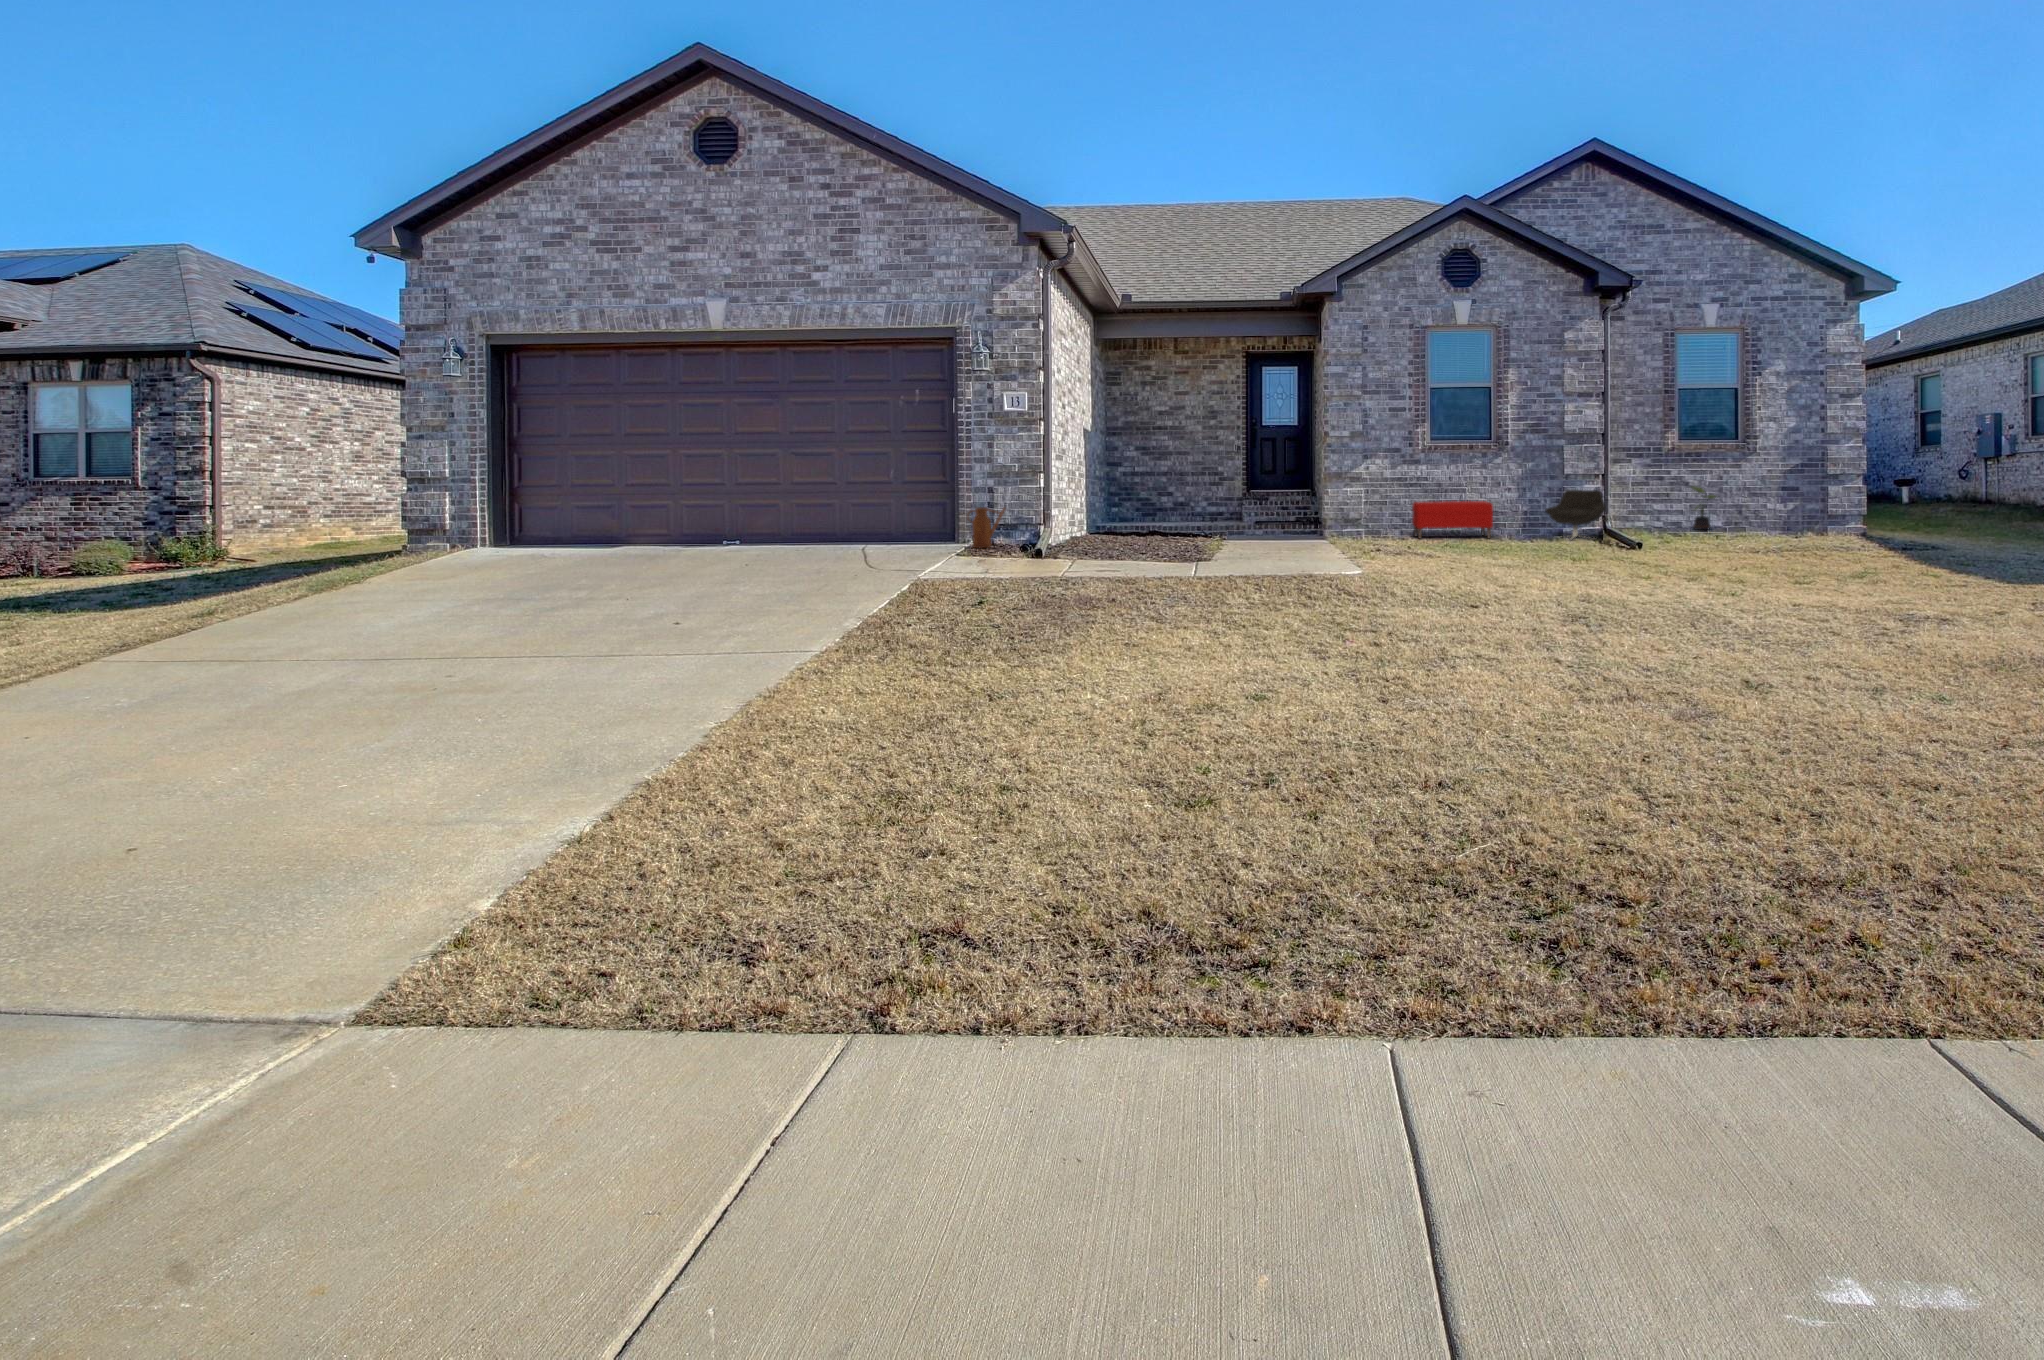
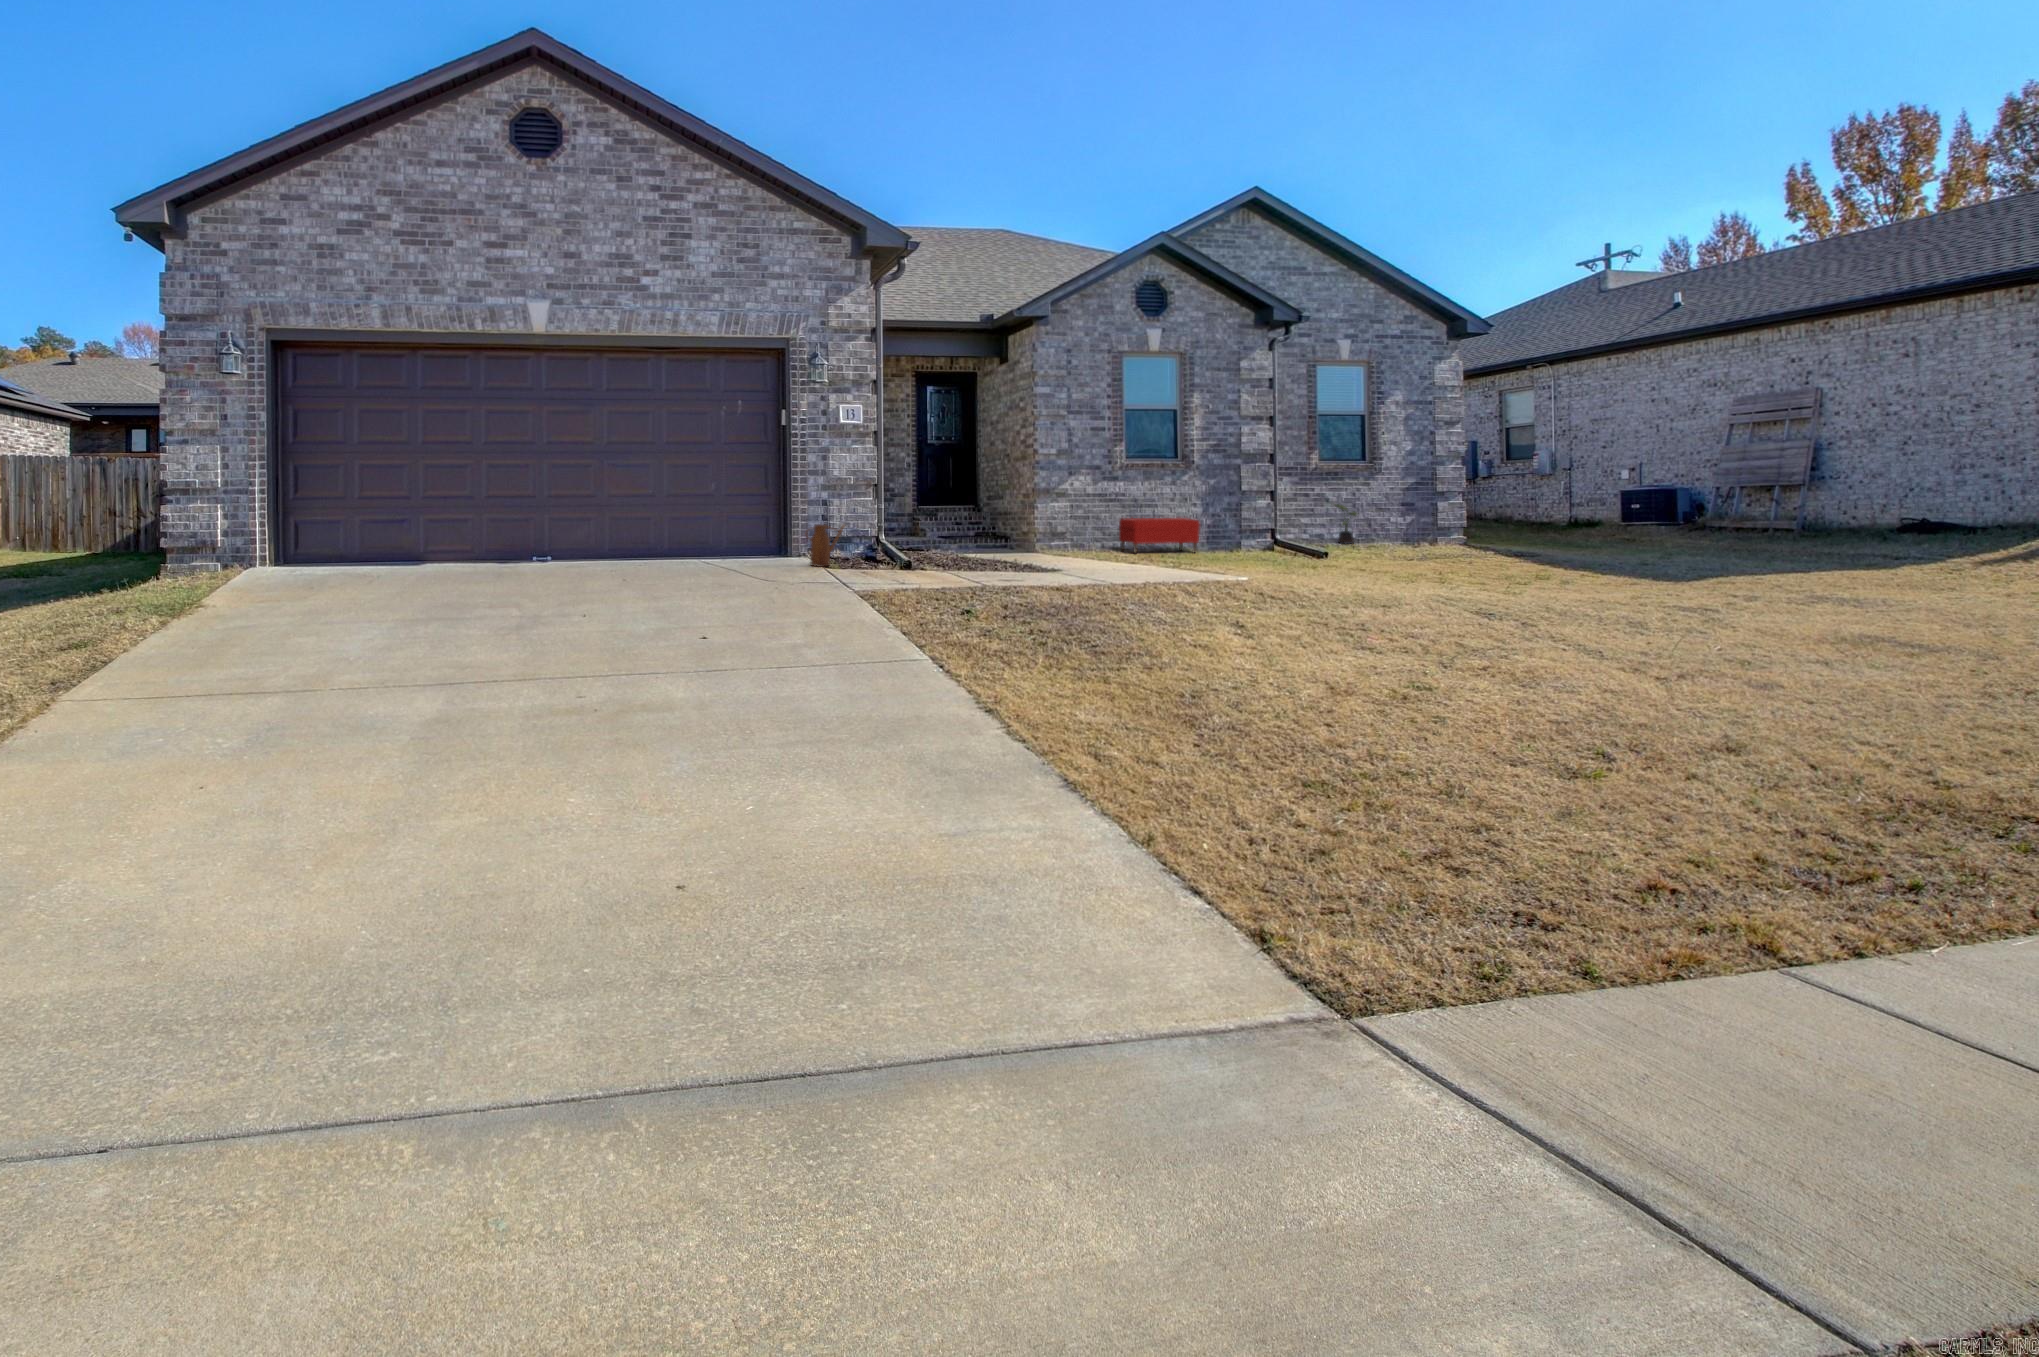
lounge chair: present [1545,490,1606,538] -> none [1241,507,1295,554]

